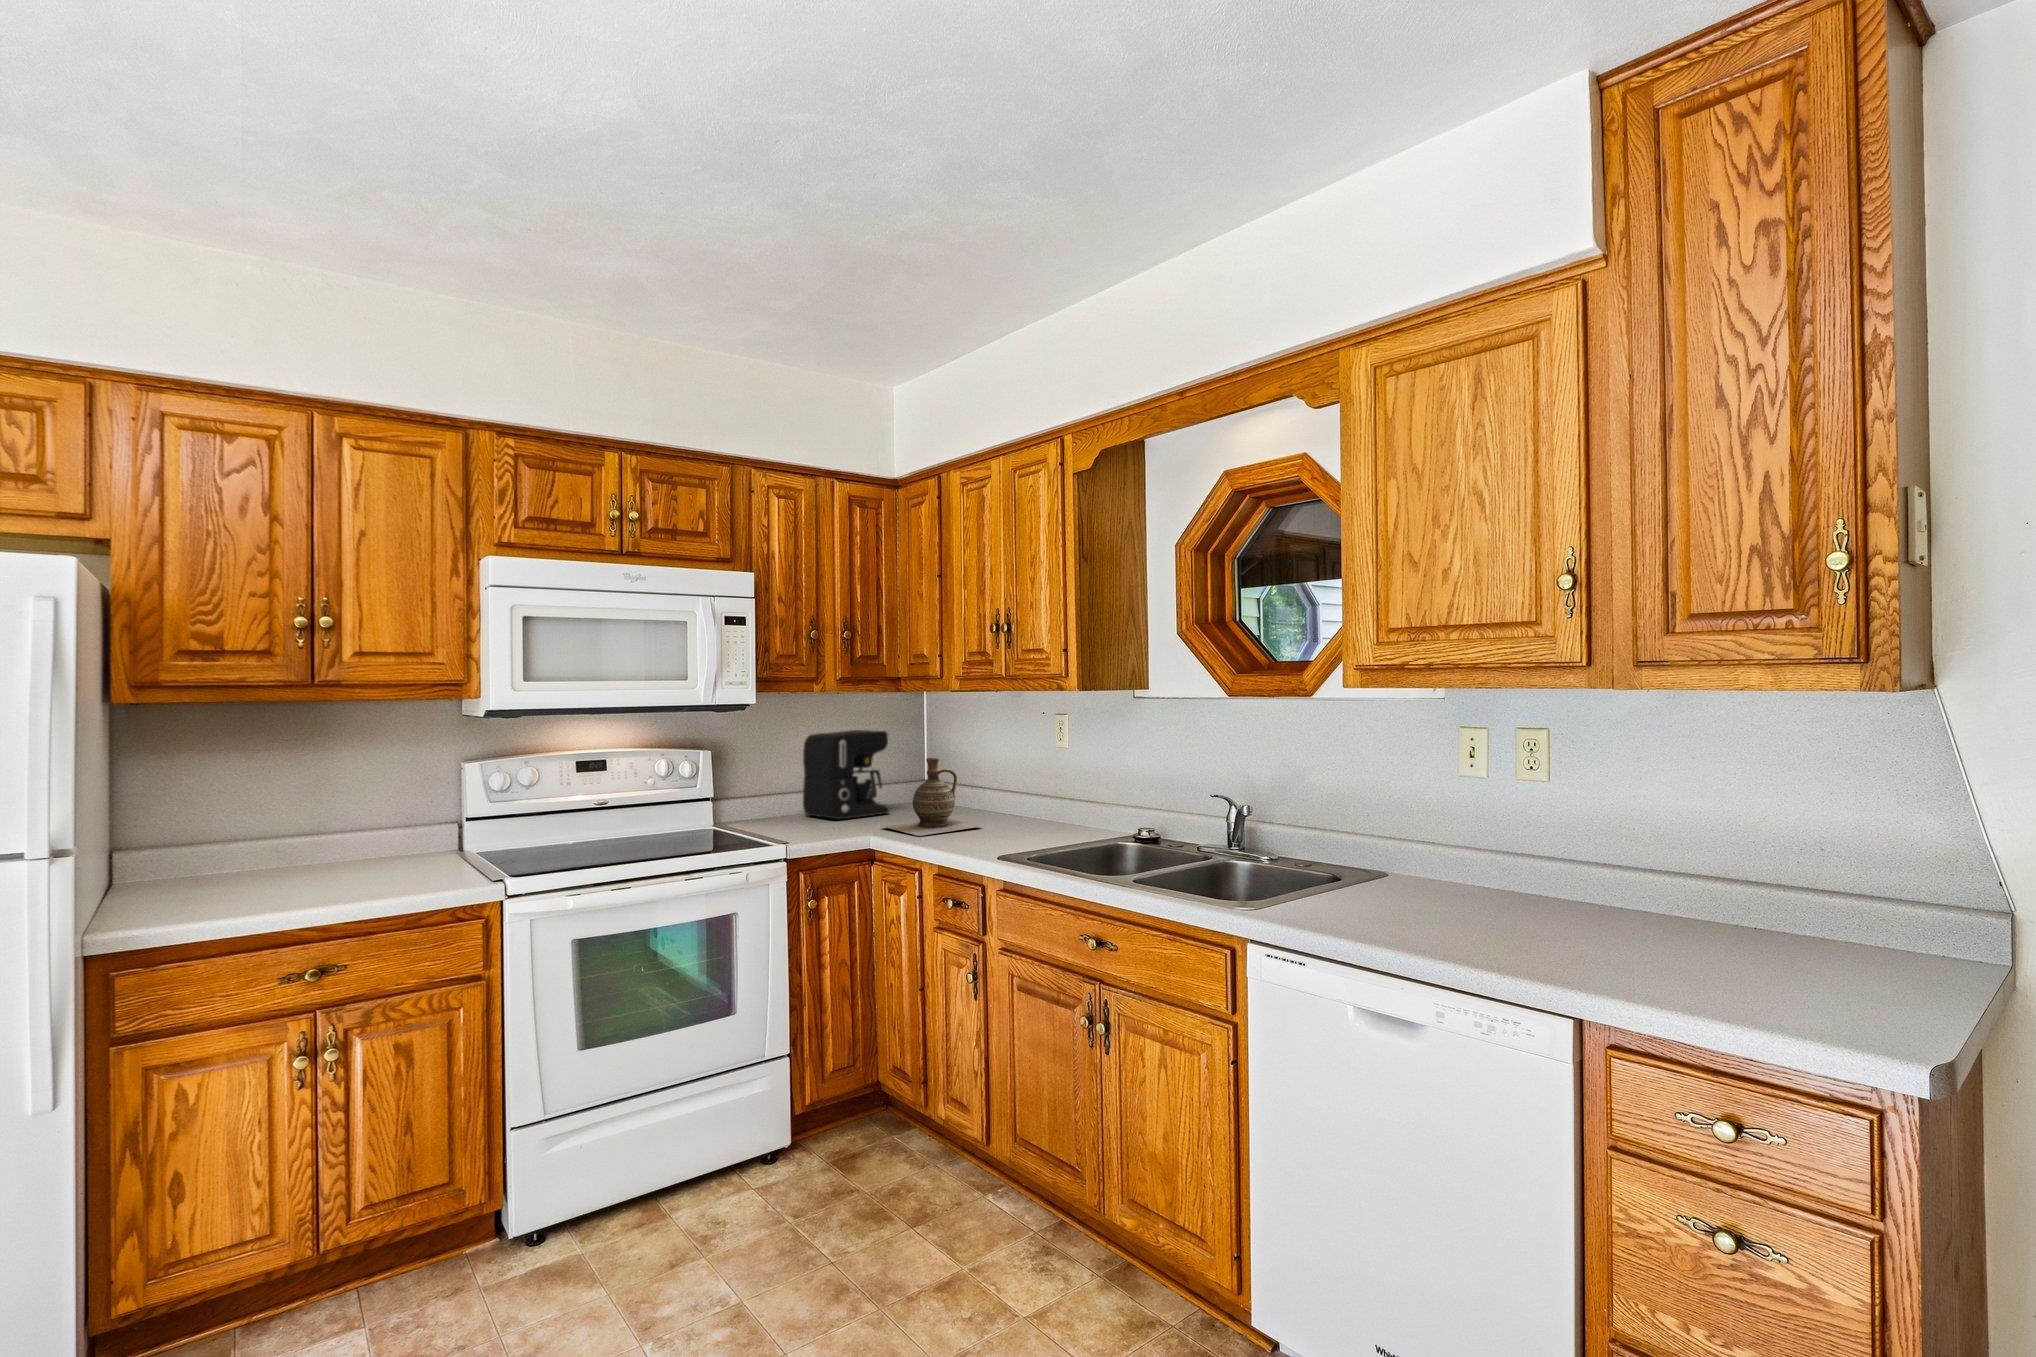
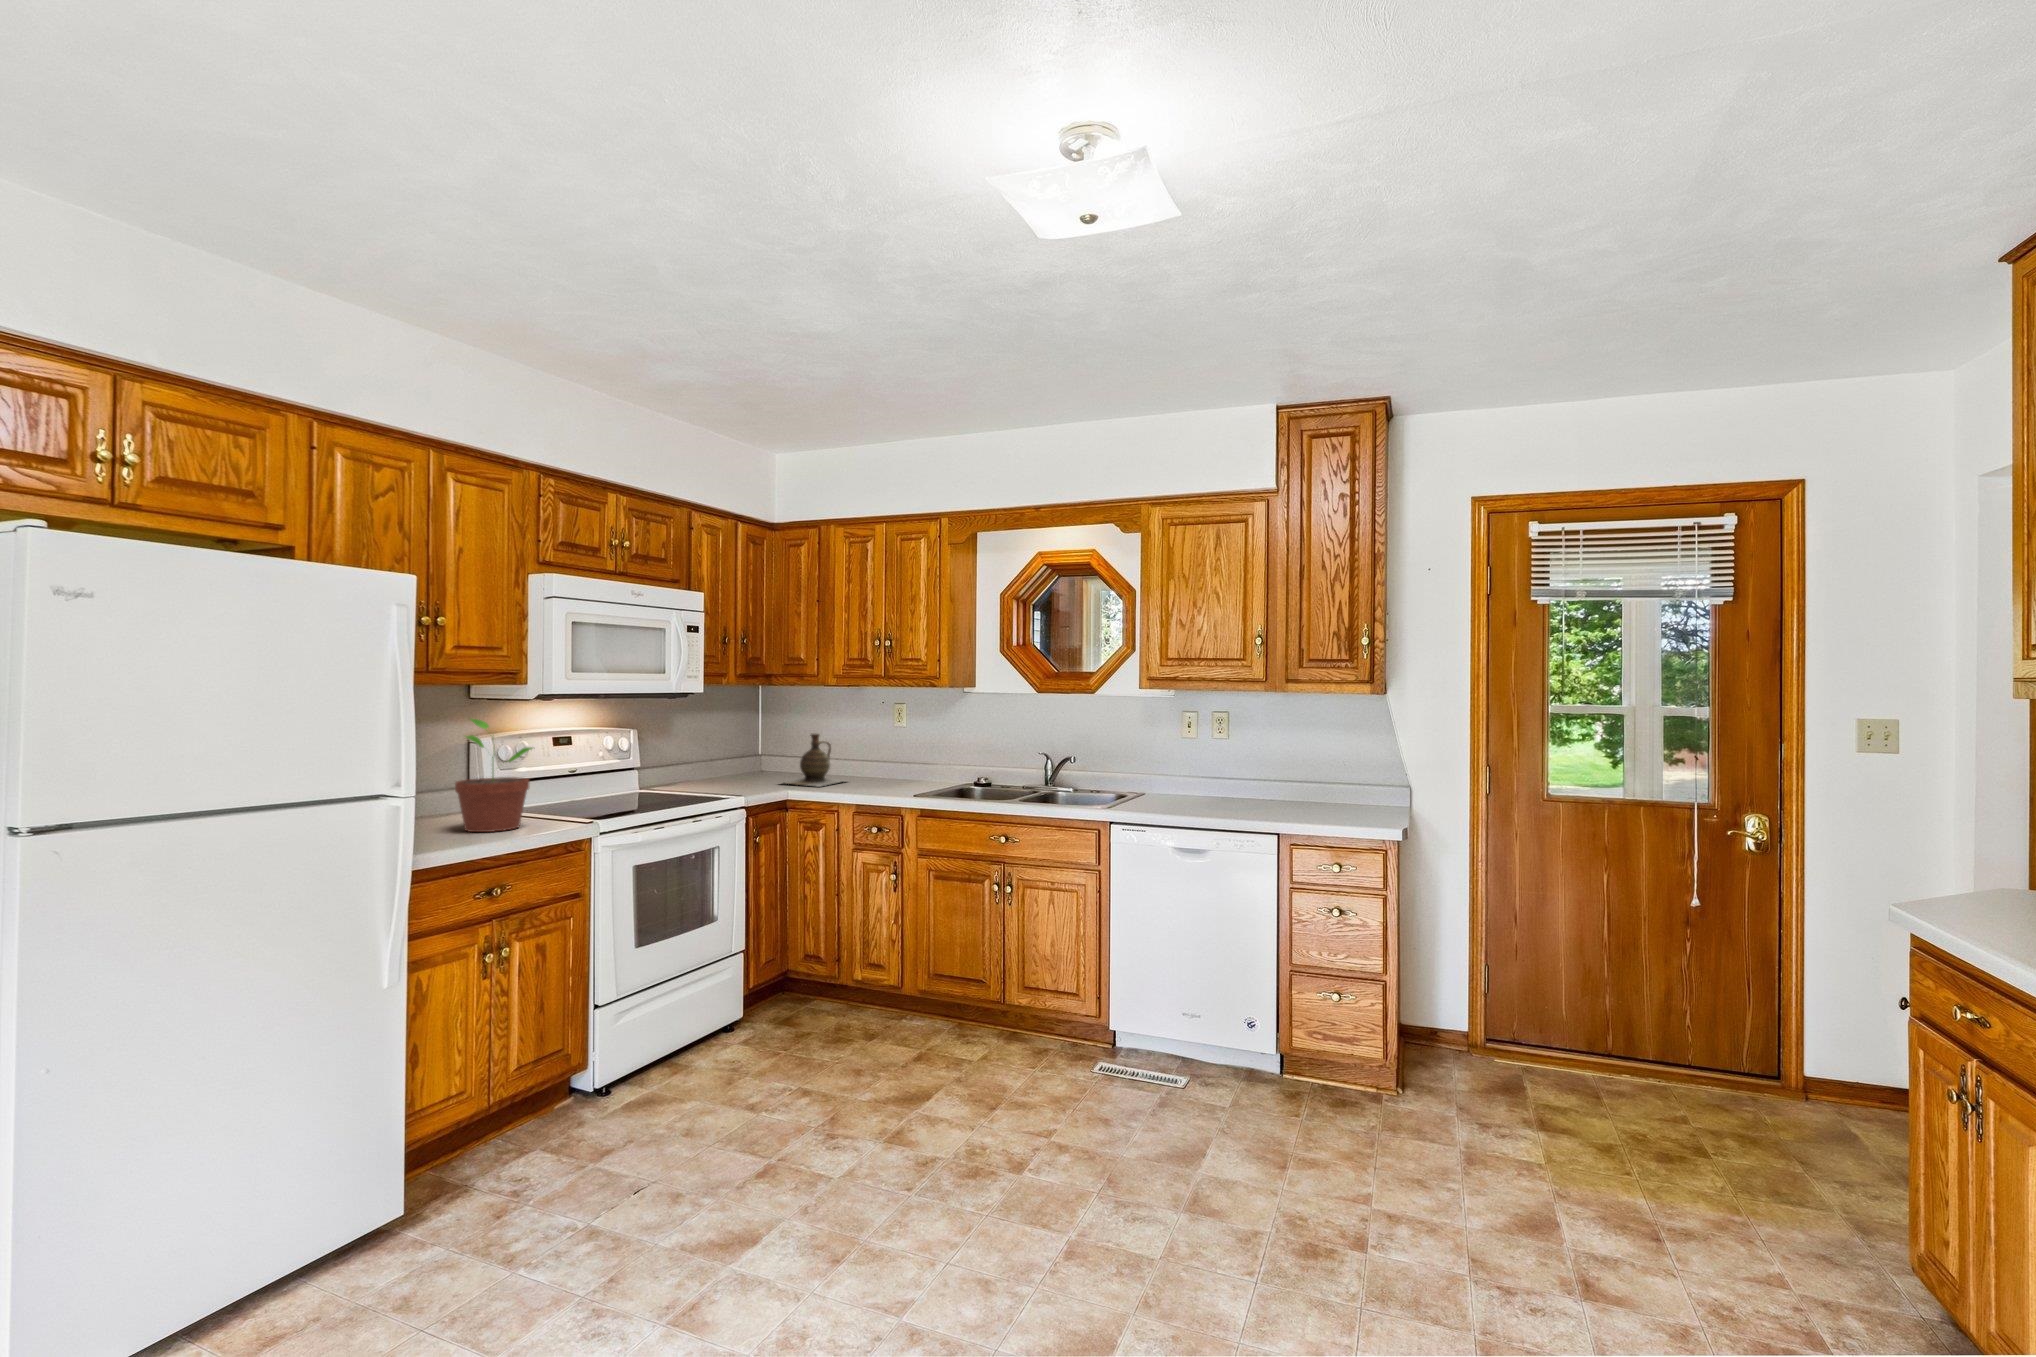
coffee maker: present [803,730,889,819] -> none [691,715,755,781]
potted plant: none [325,742,425,891] -> present [455,719,532,832]

